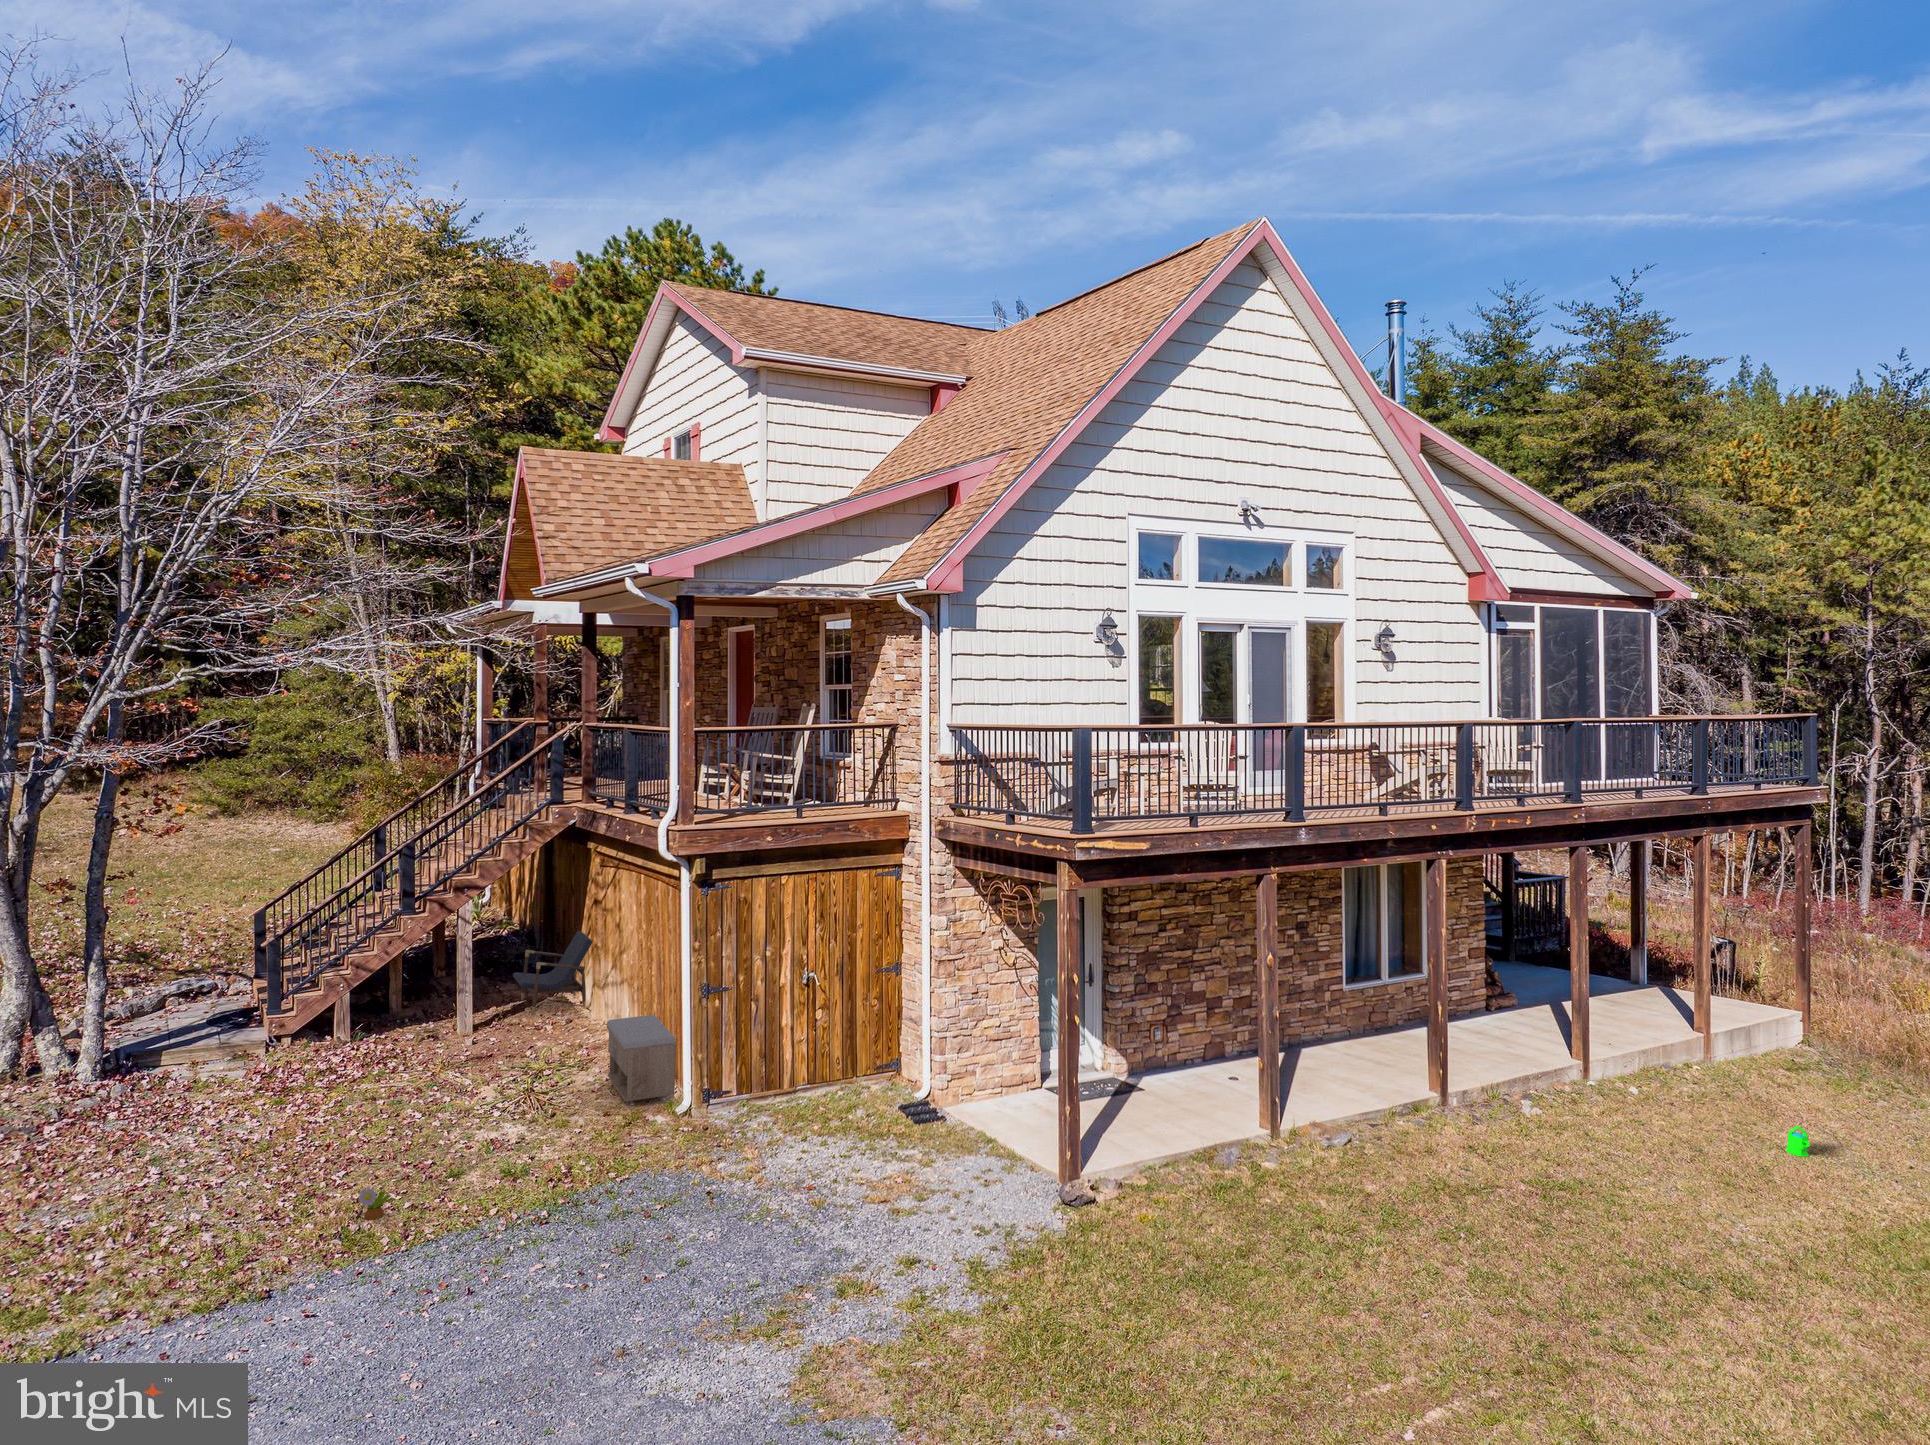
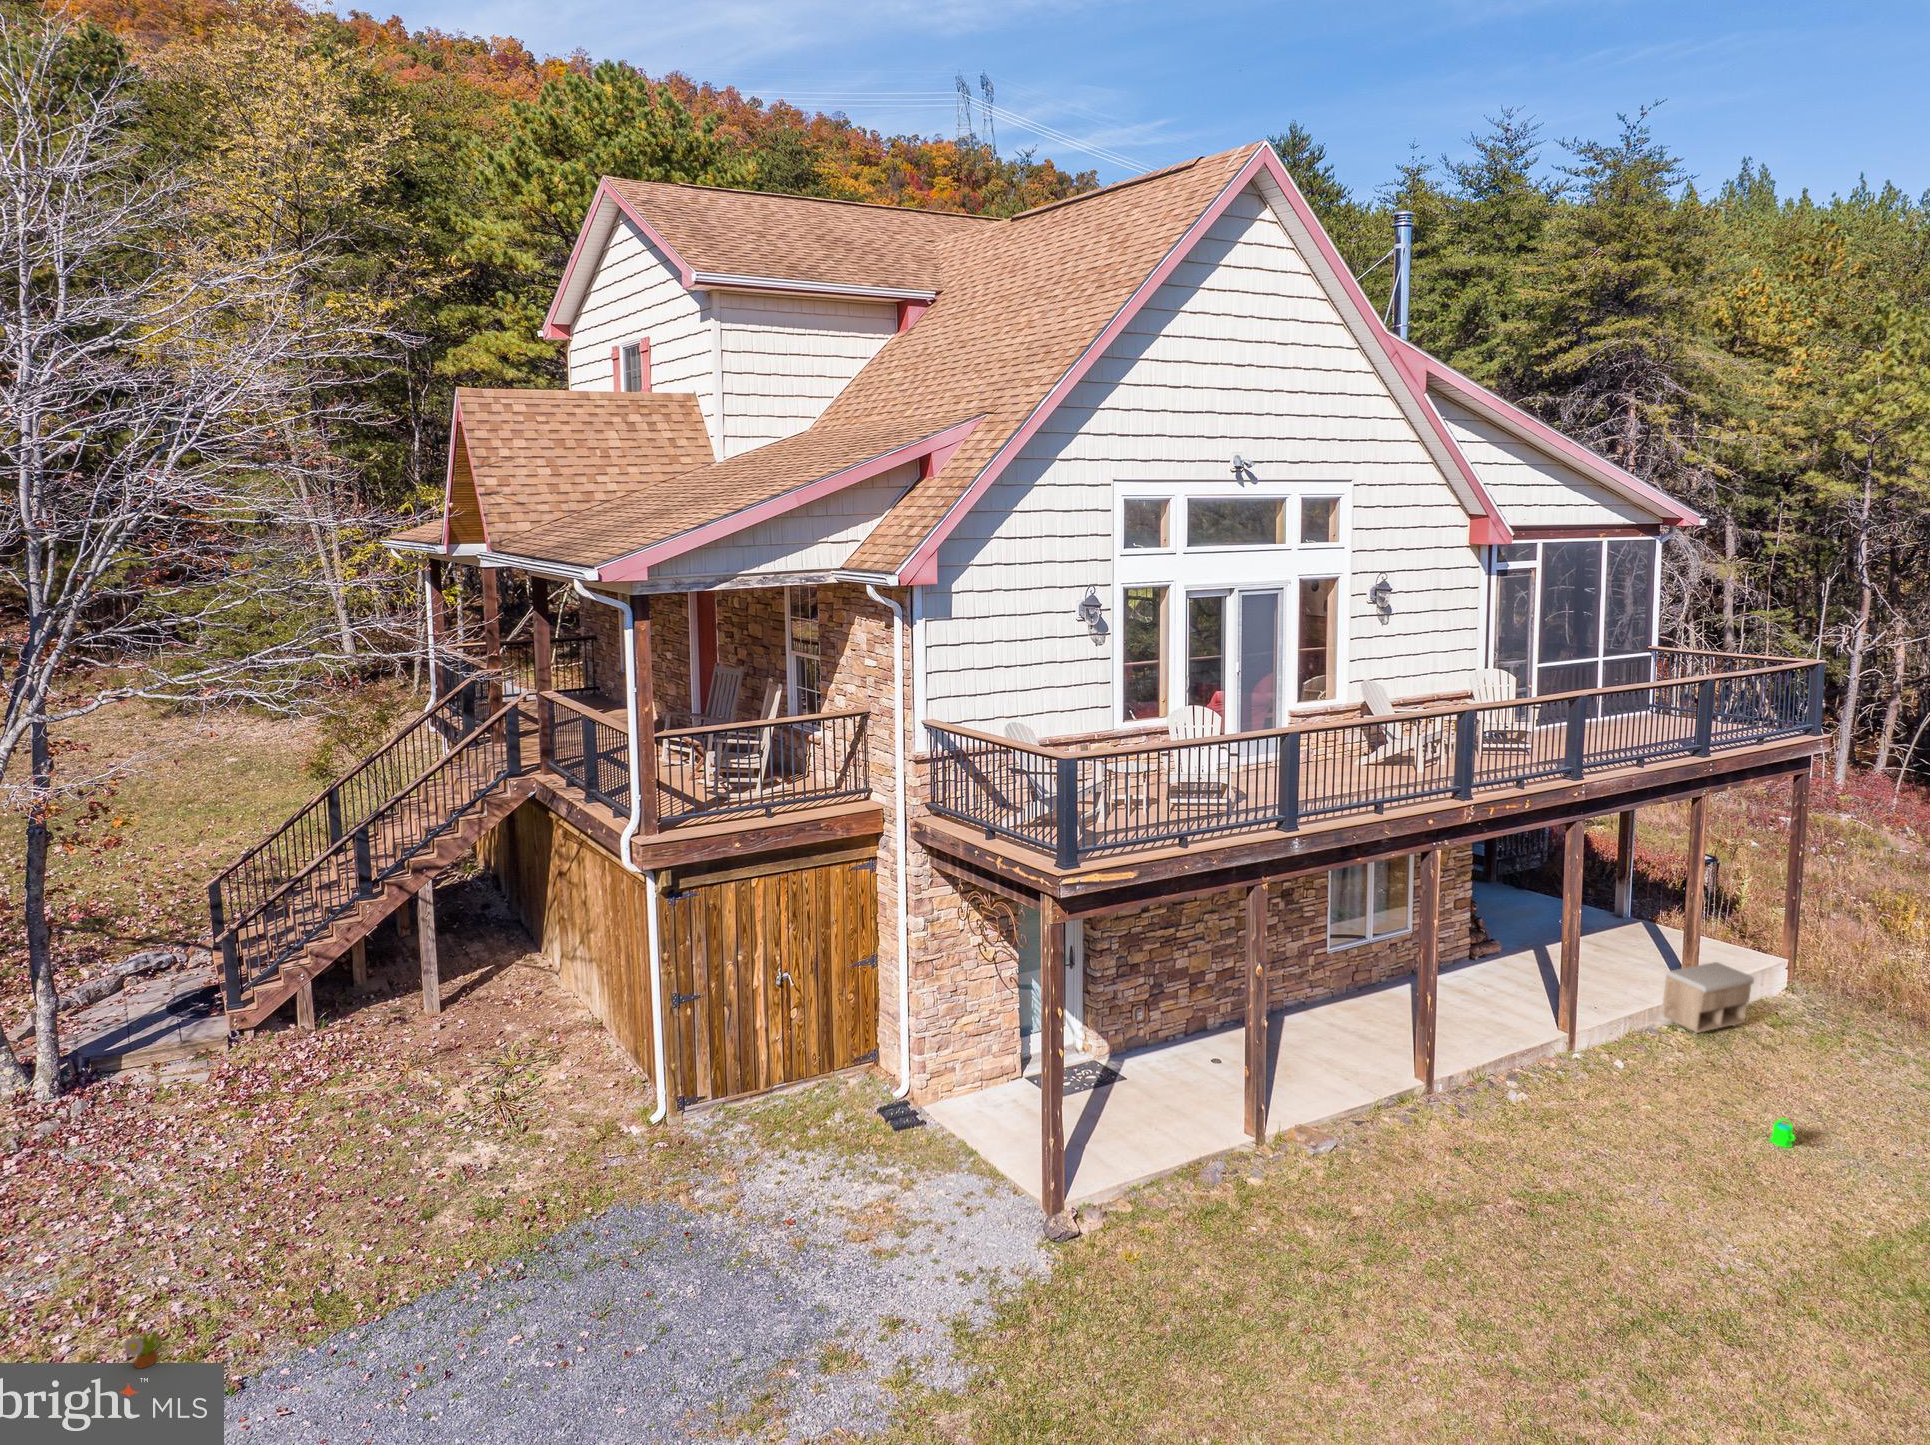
lounge chair: present [513,931,592,1014] -> none [483,891,561,982]
storage bench: present [607,1015,676,1105] -> present [1663,962,1754,1035]
decorative plant: present [356,1187,396,1220] -> present [124,1330,169,1368]

